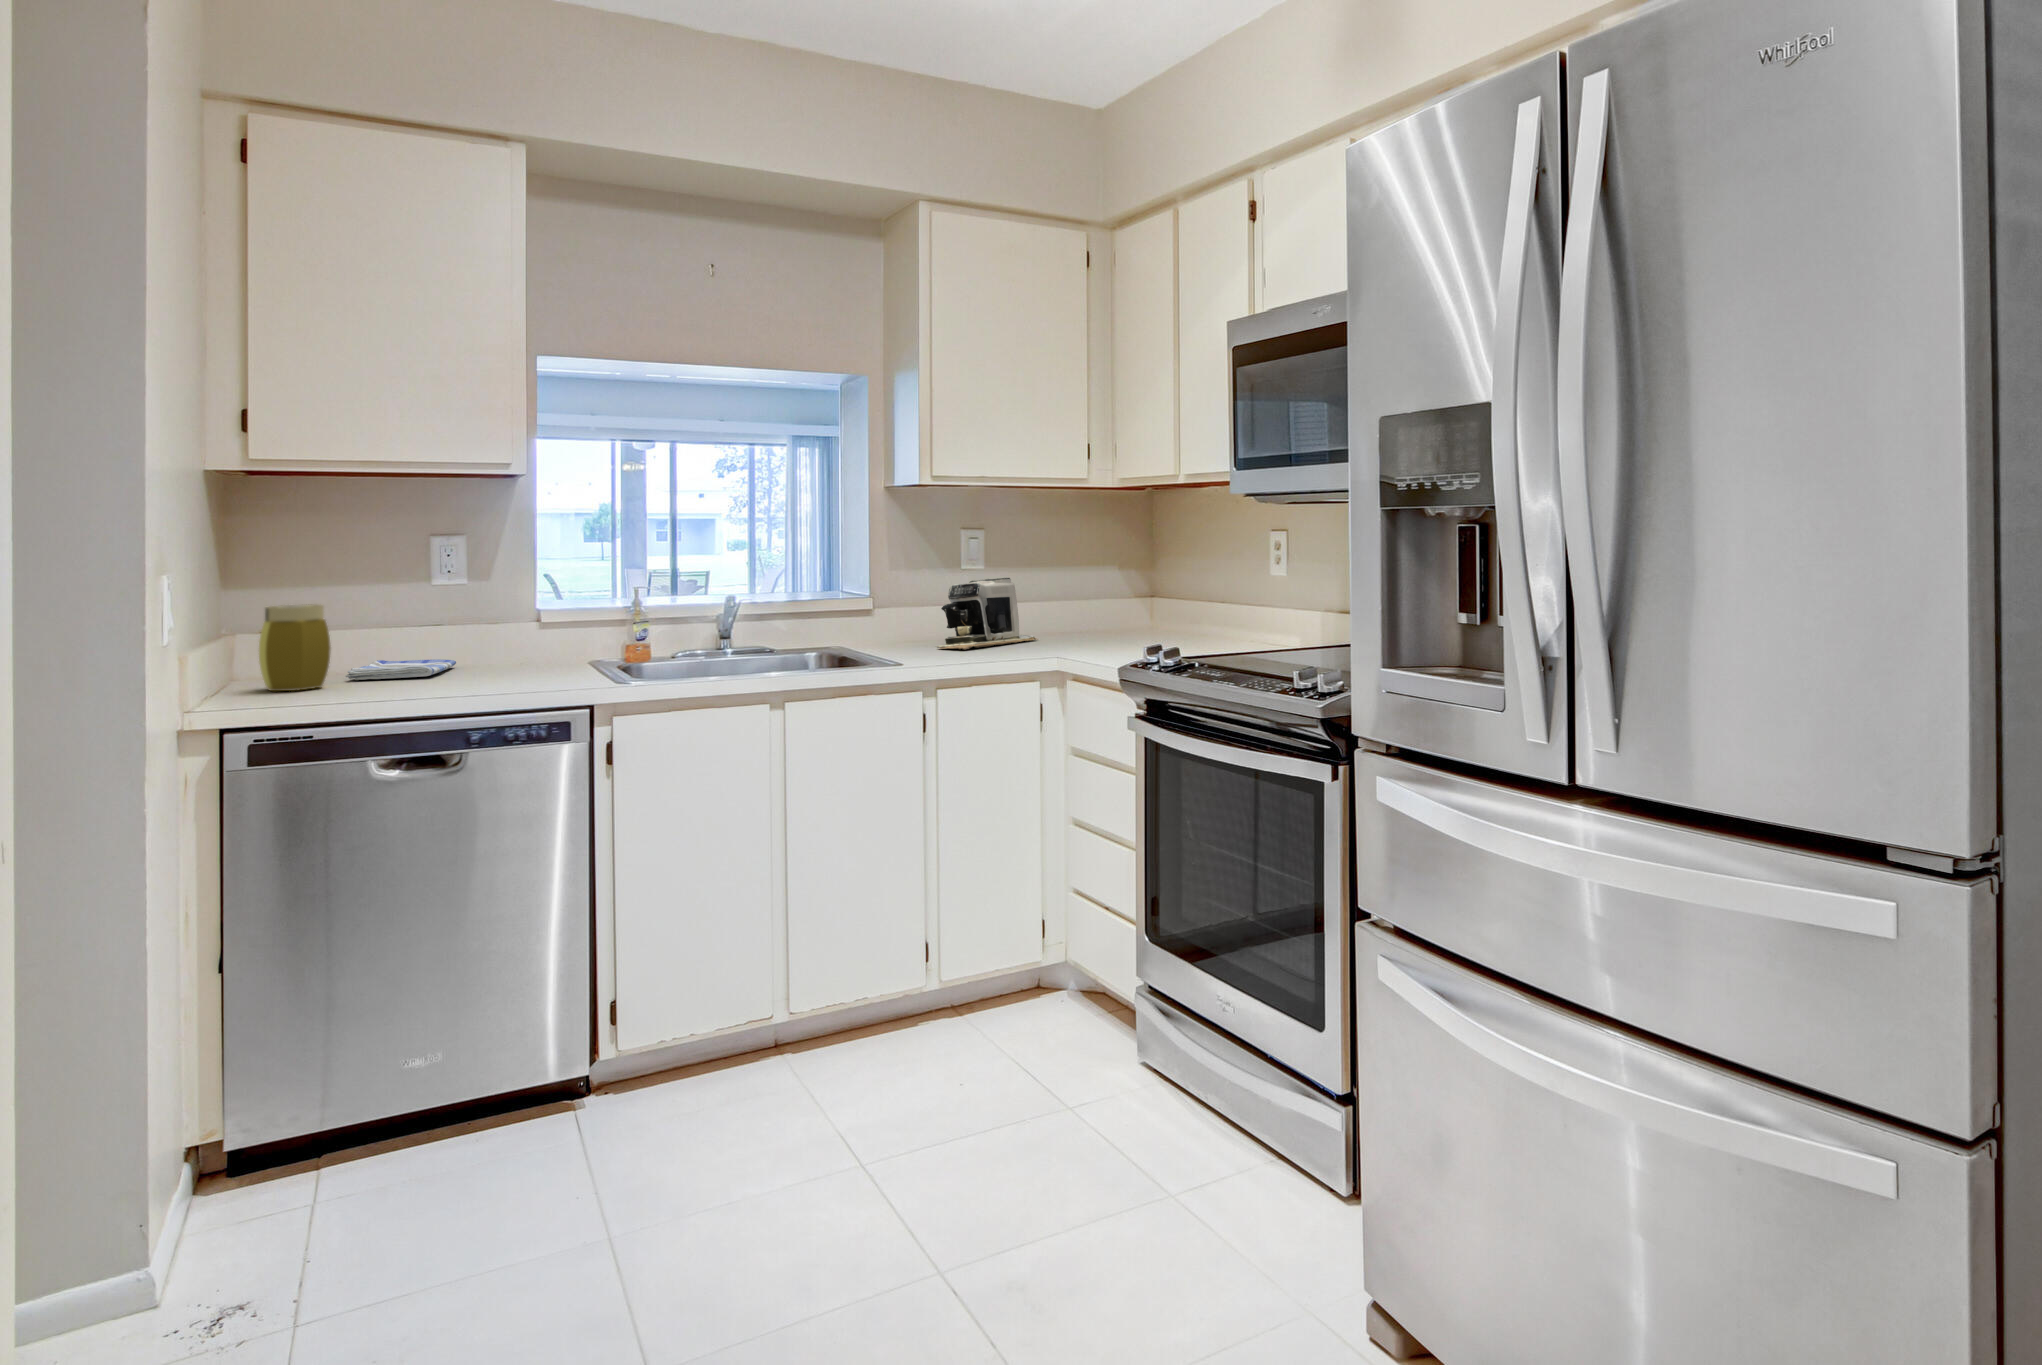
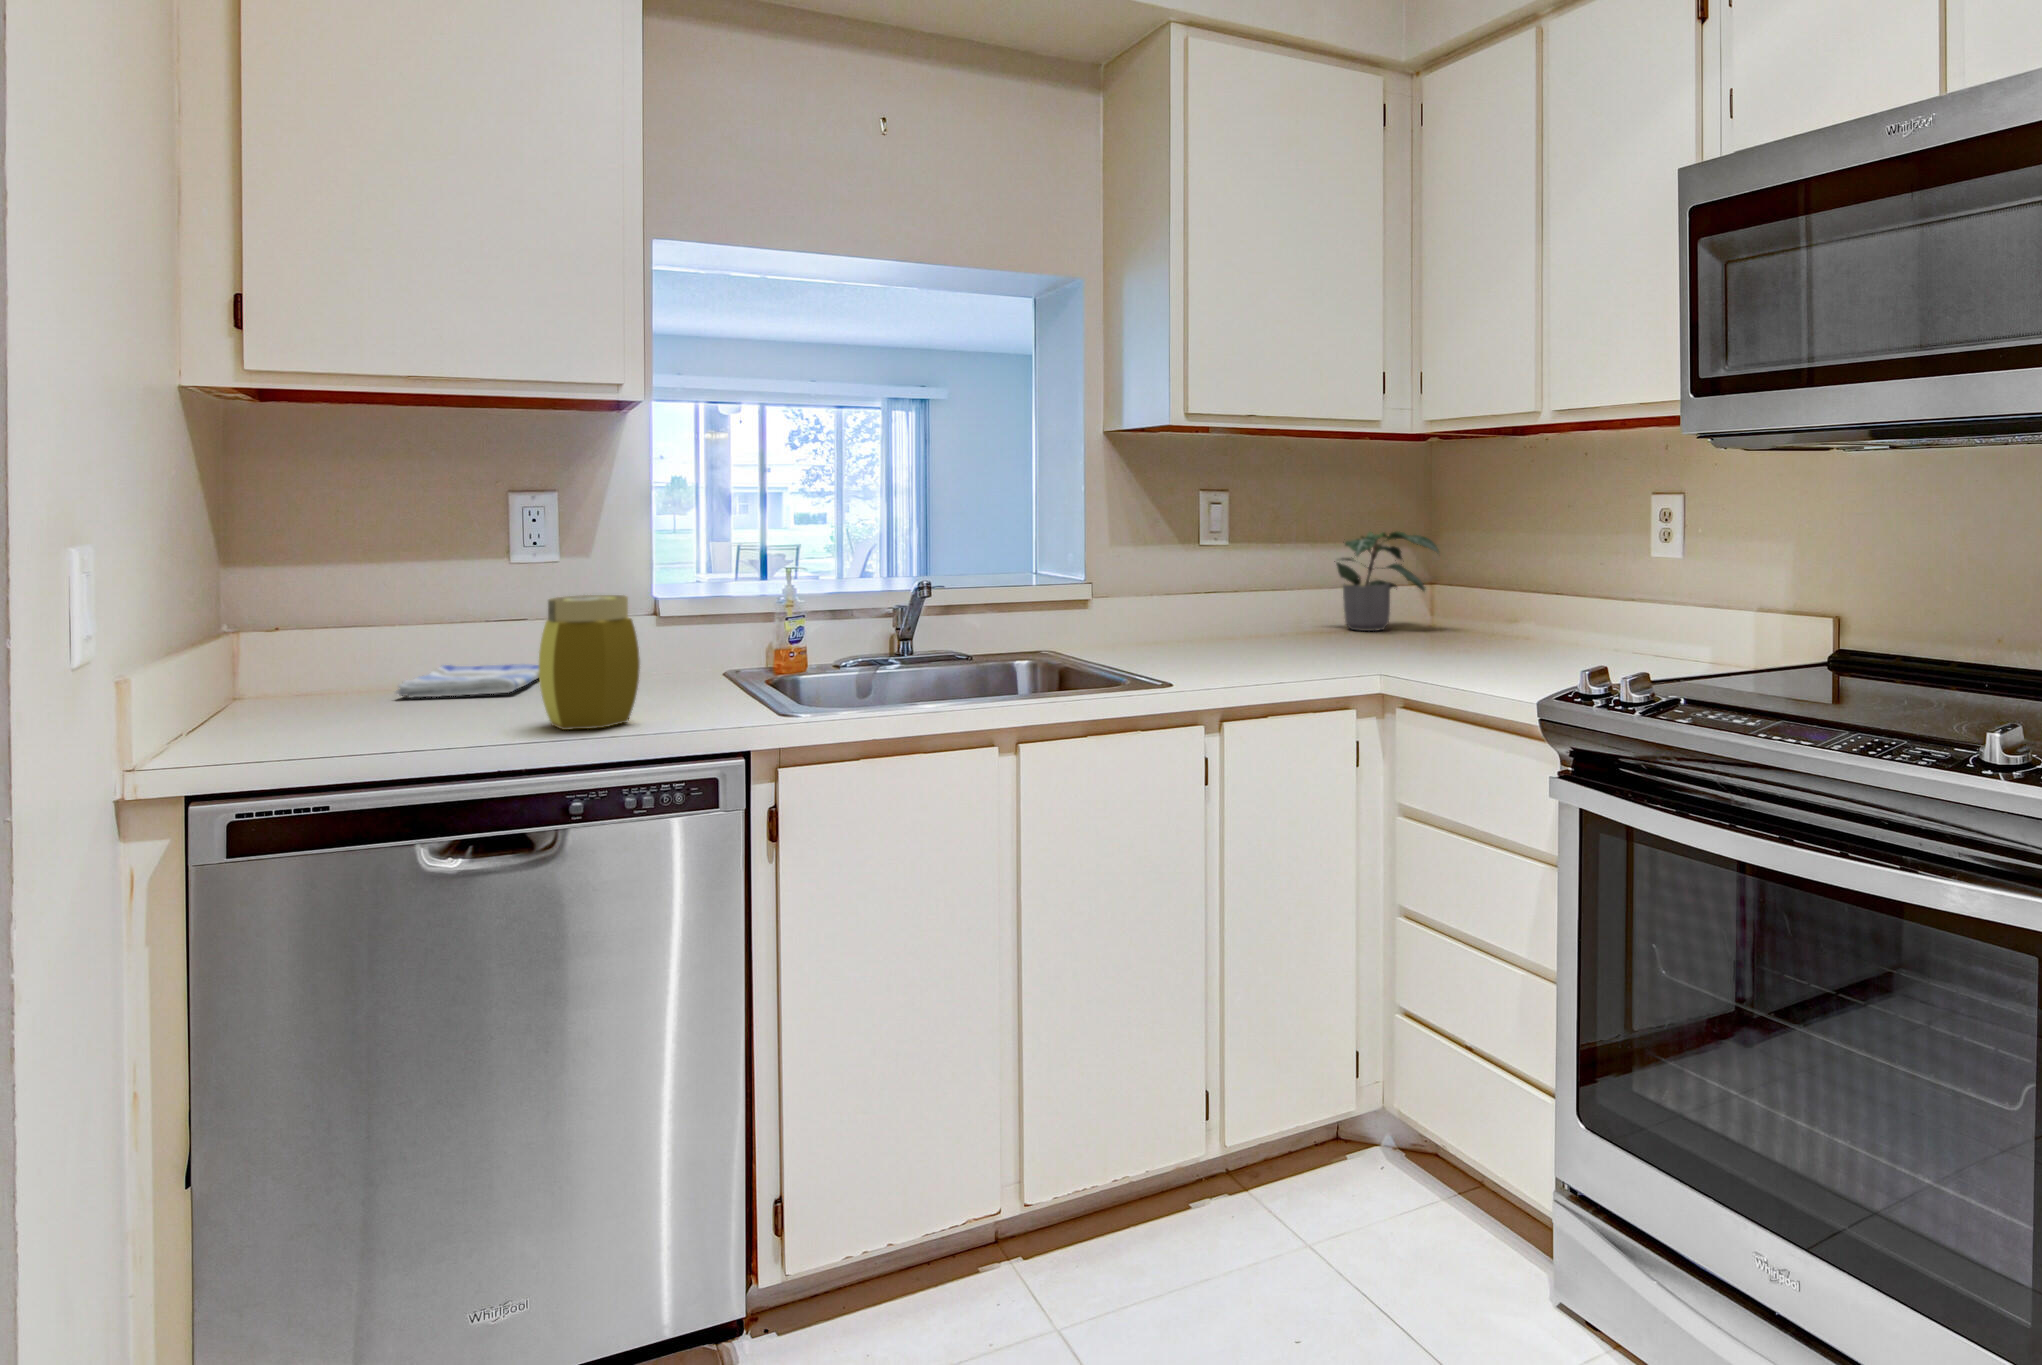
potted plant: none [1060,557,1153,634] -> present [1334,531,1439,631]
coffee maker: present [939,578,1038,650] -> none [1173,555,1302,655]
jar: present [259,604,330,691] -> present [539,595,640,730]

